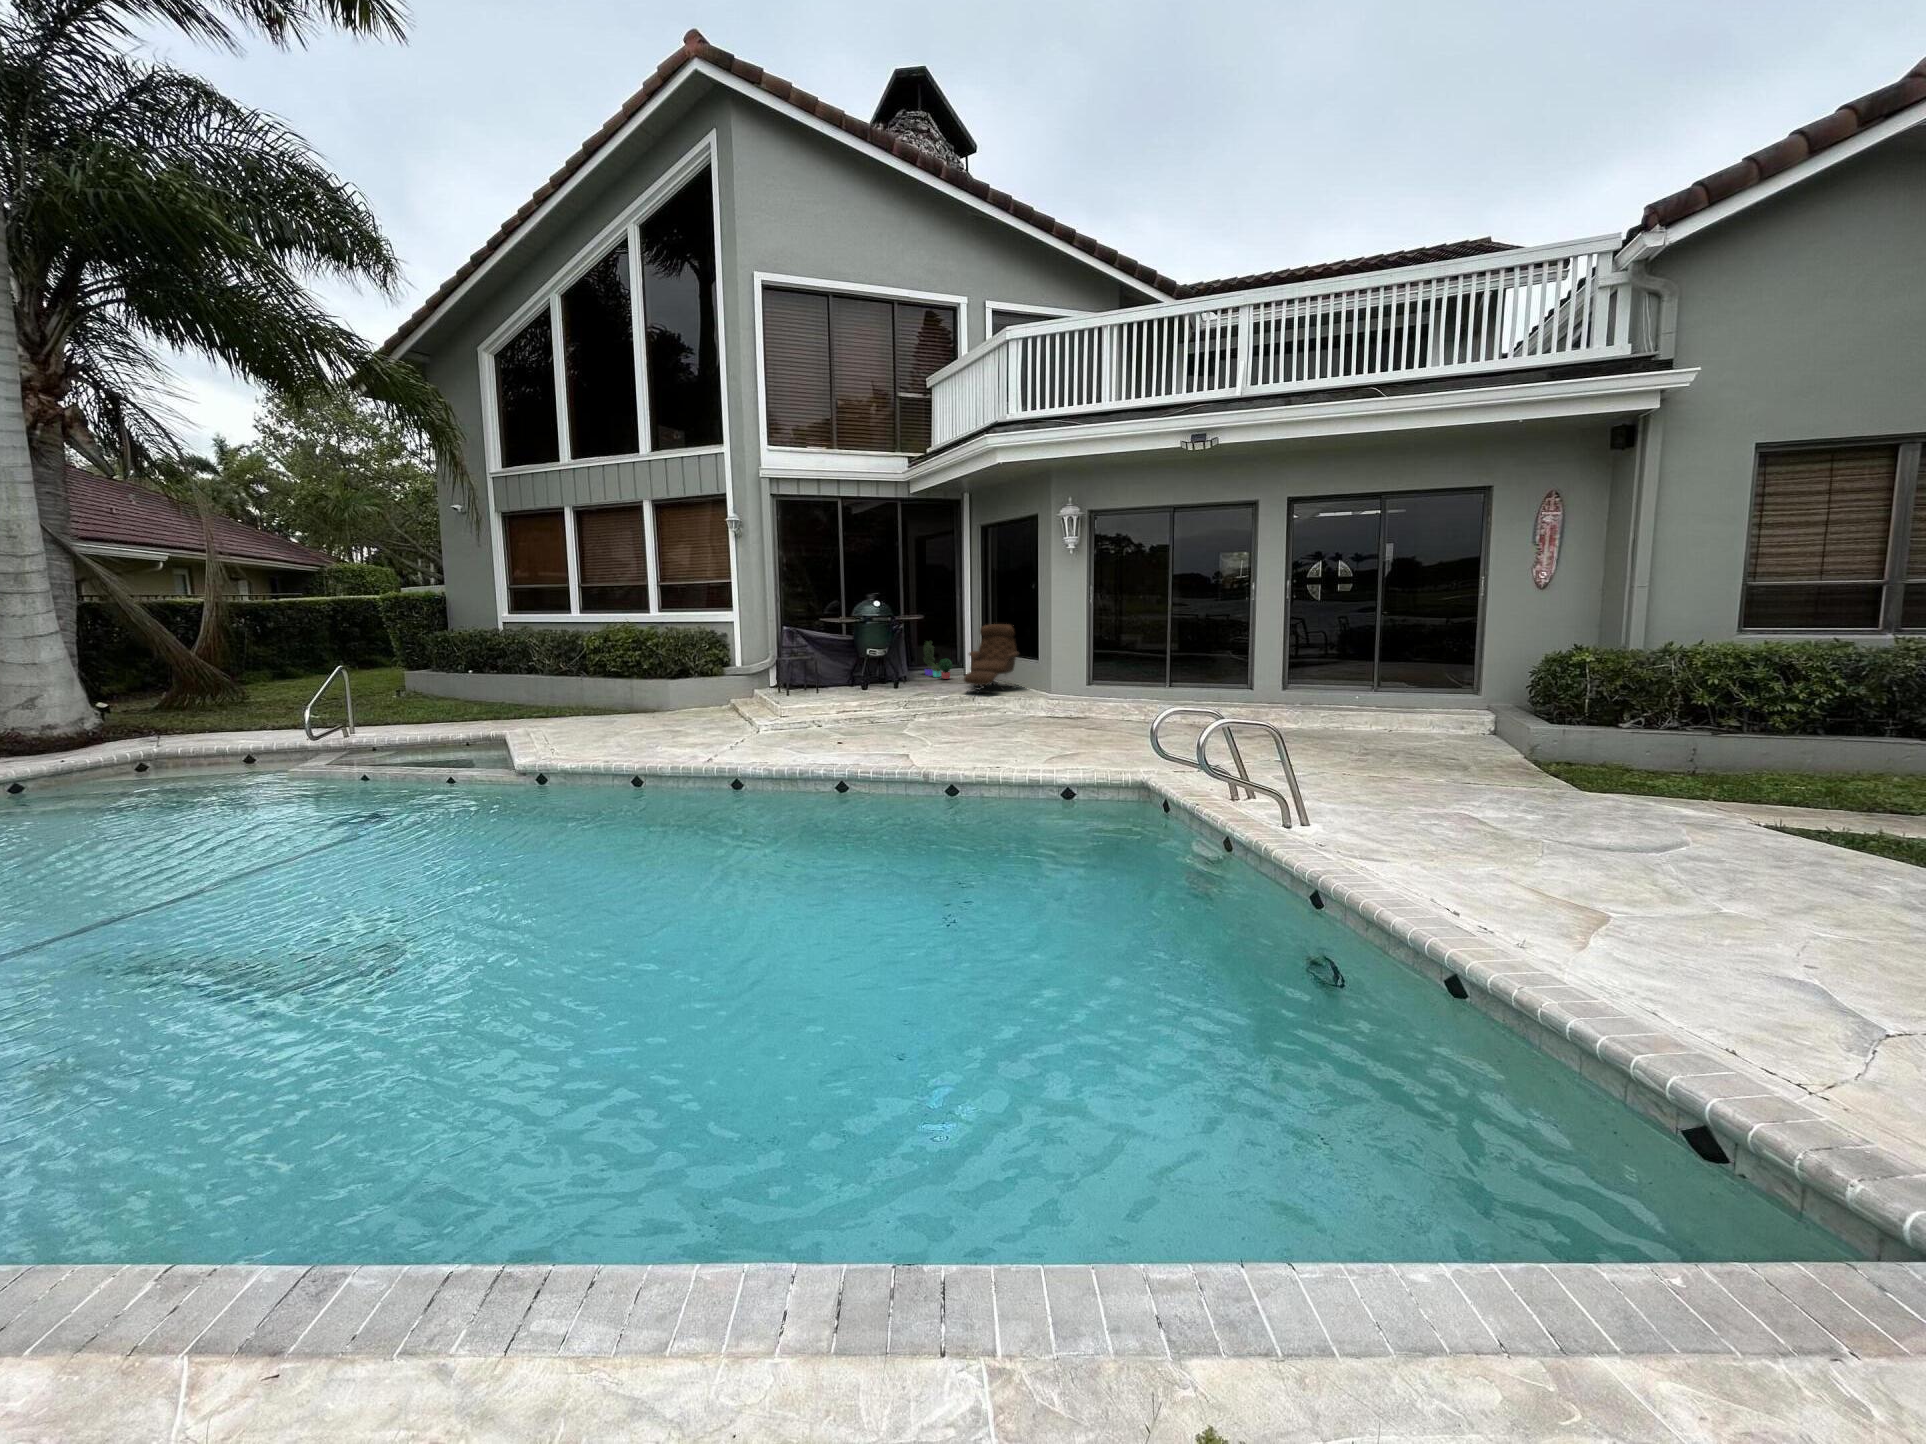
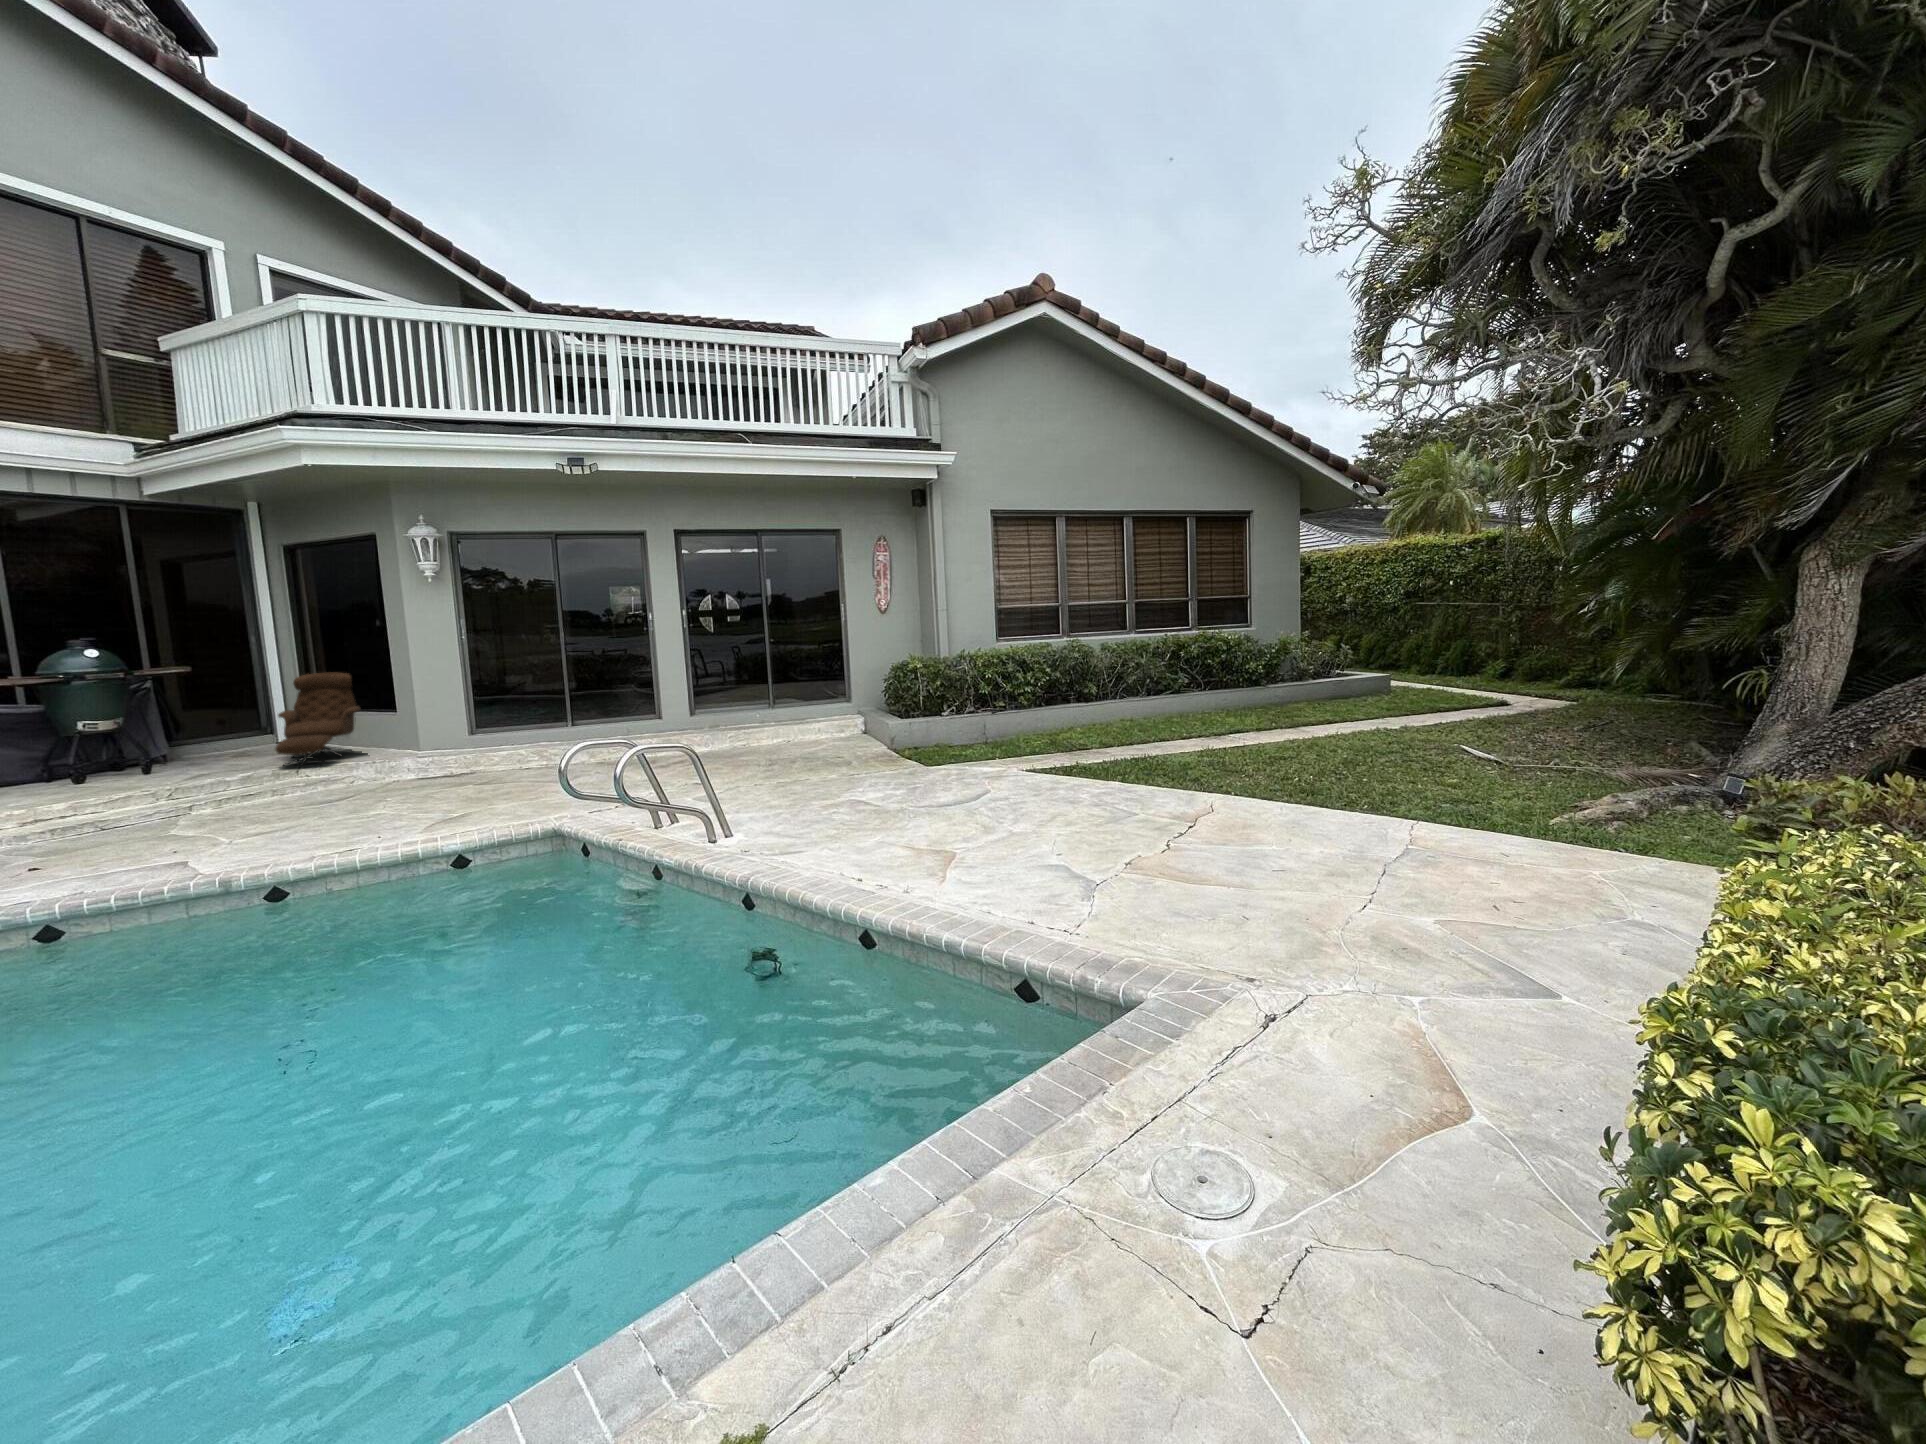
potted plant: present [923,641,952,679] -> none [189,702,250,753]

